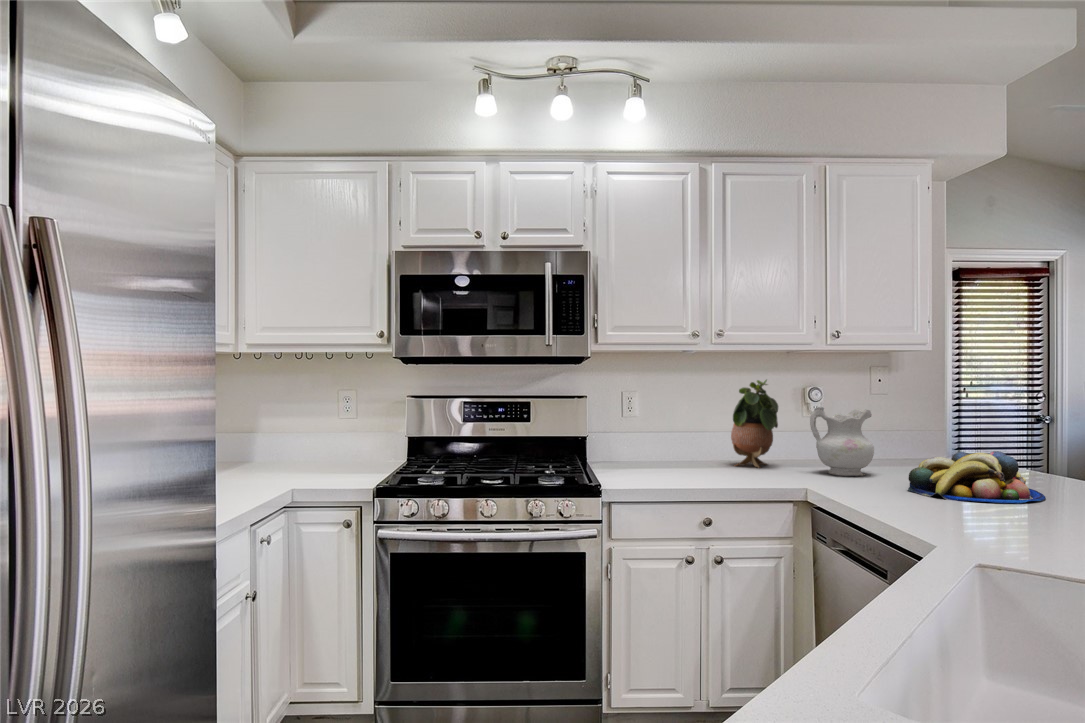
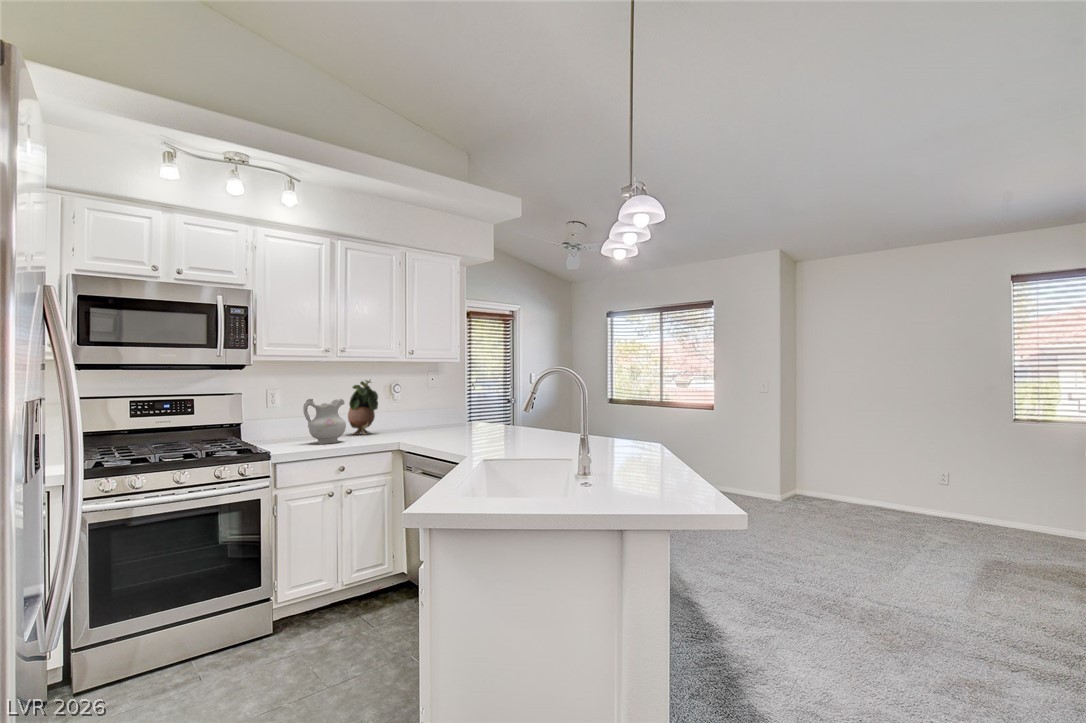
ceramic pitcher: present [810,407,874,476] -> present [303,399,346,444]
fruit bowl: present [908,451,1045,503] -> none [452,412,510,437]

